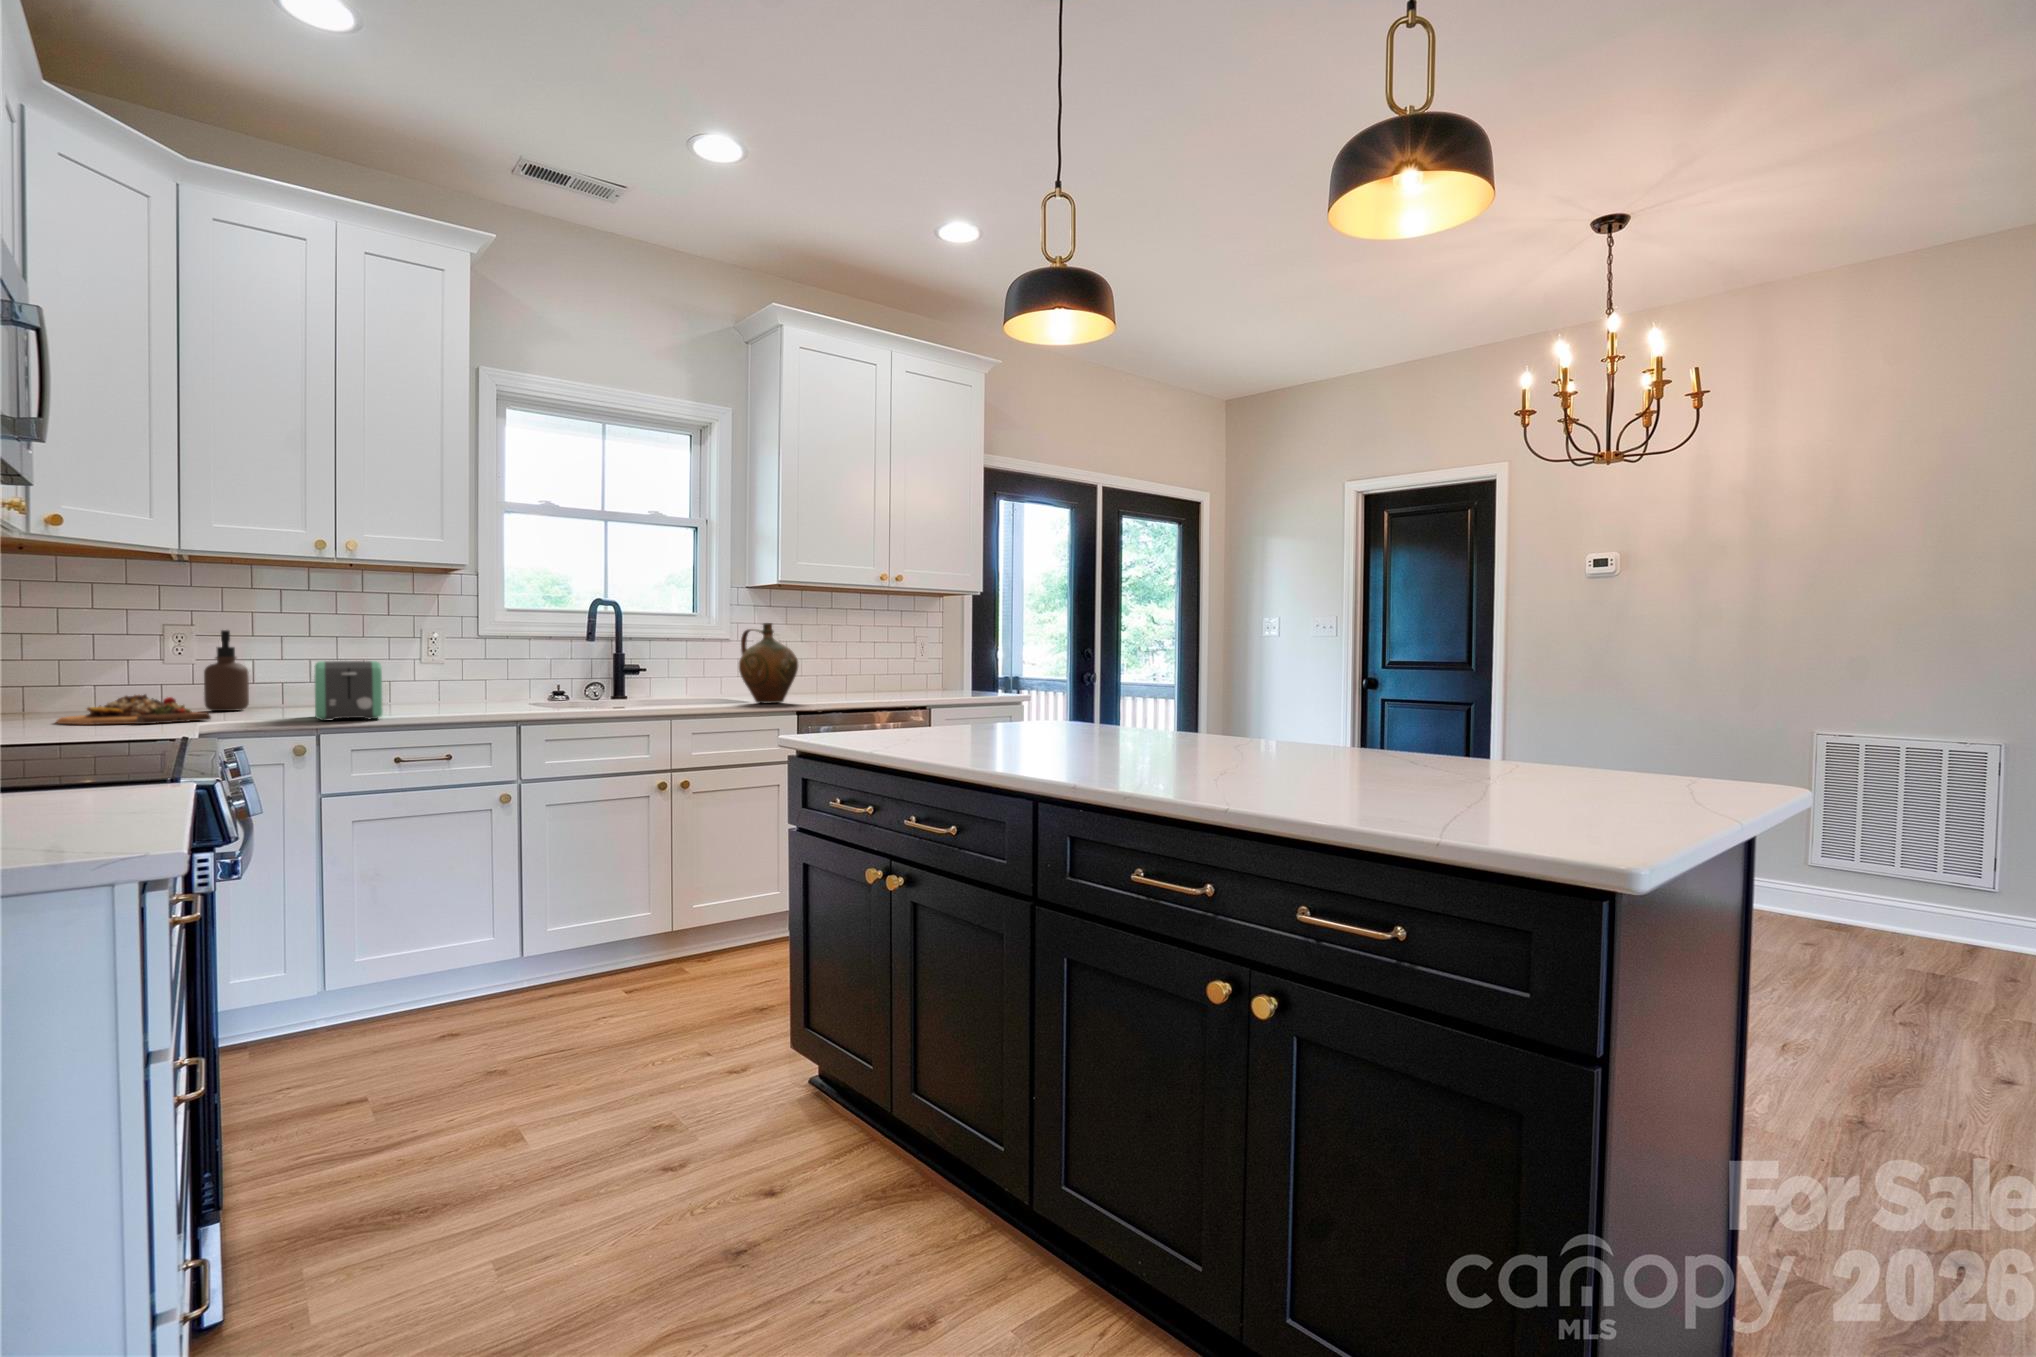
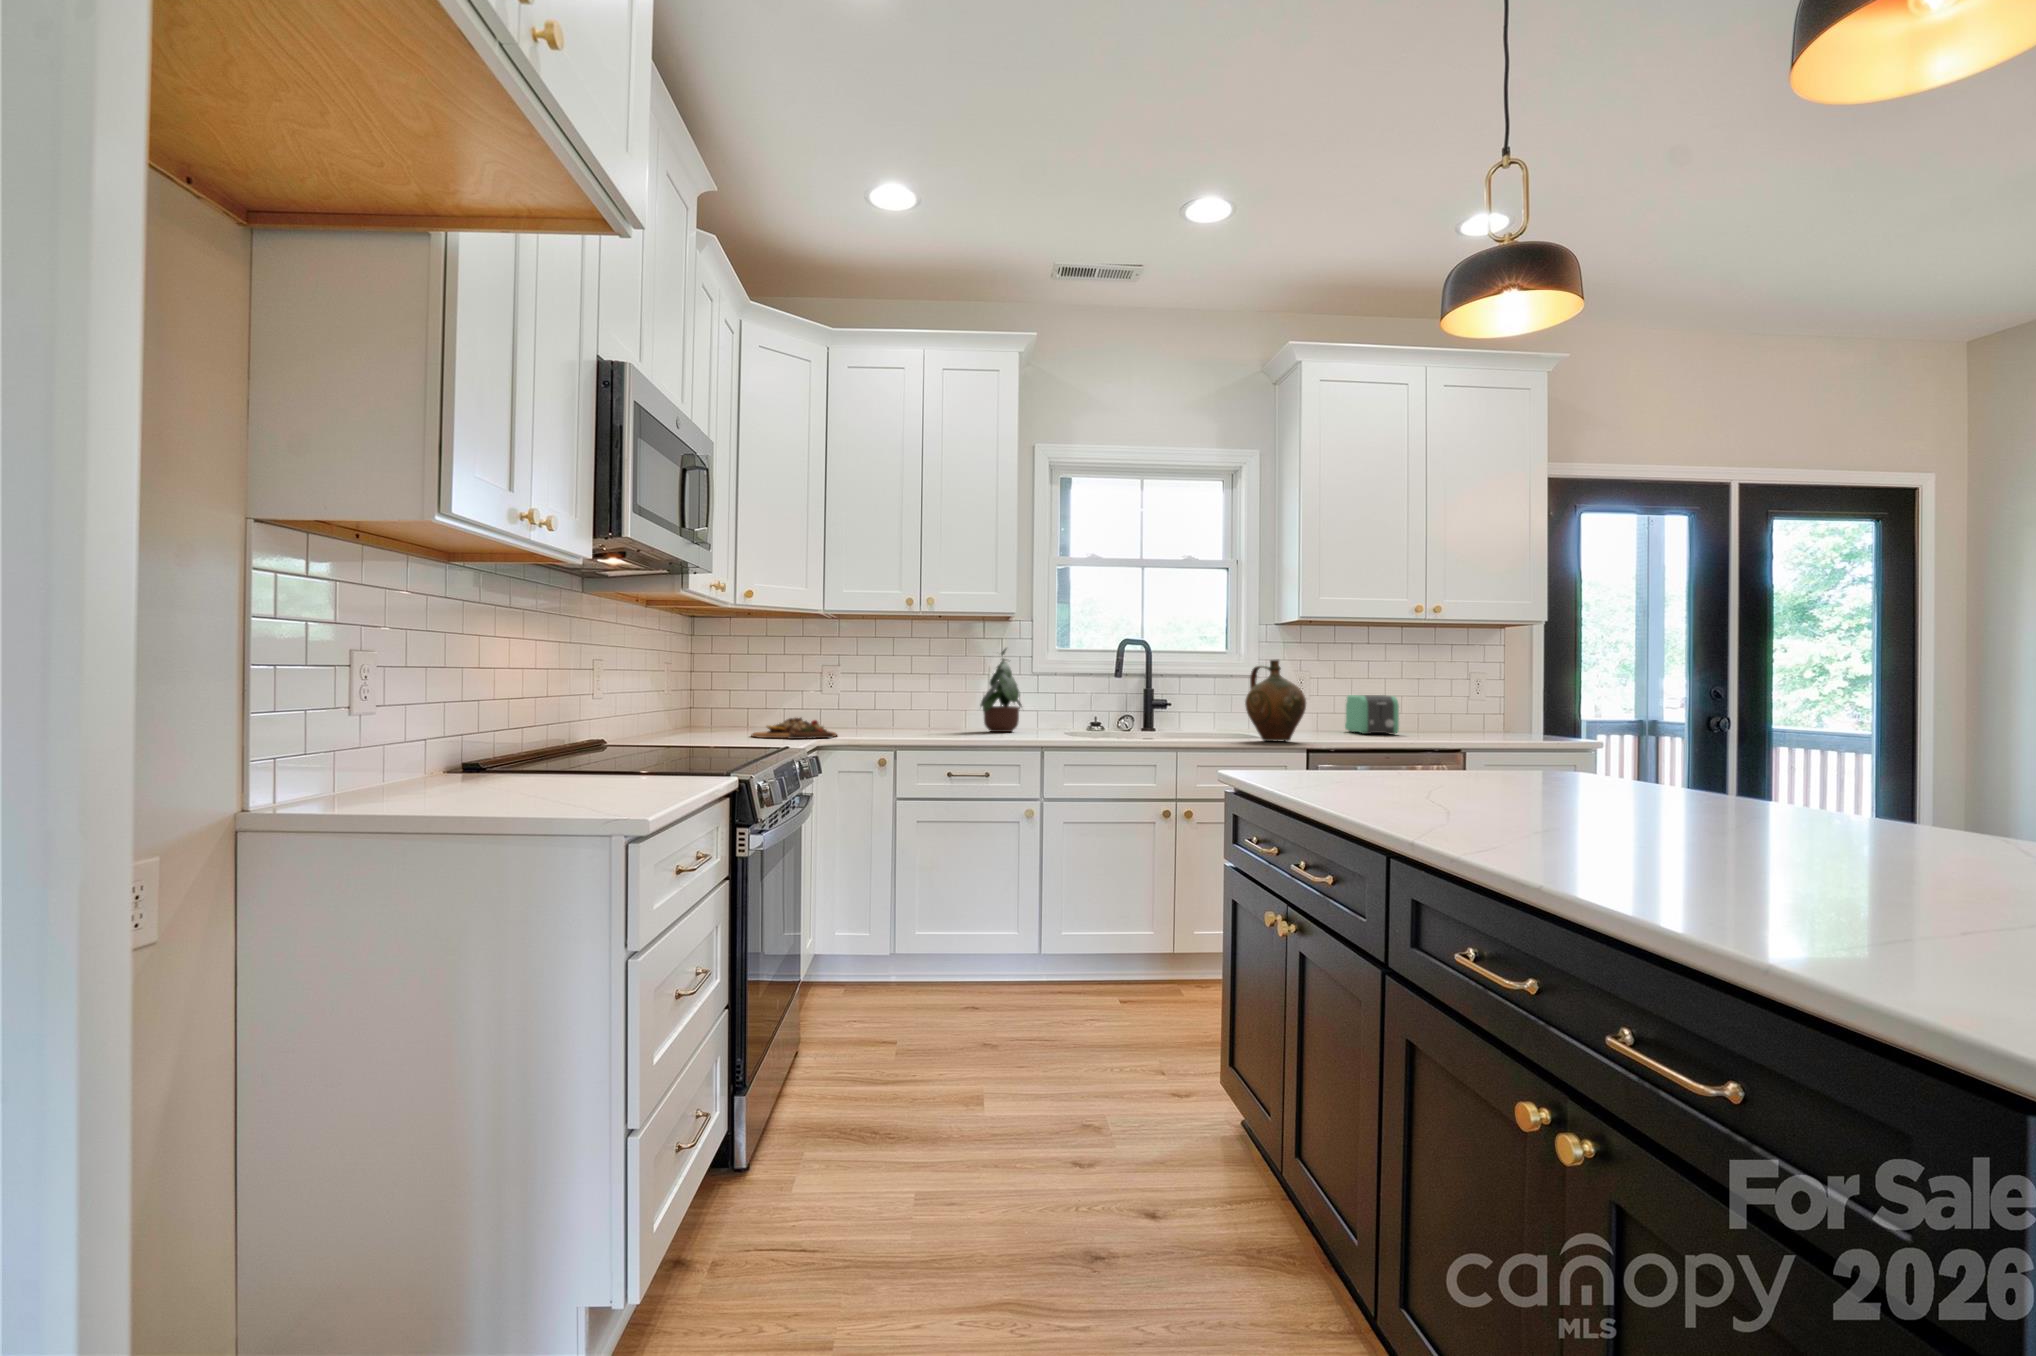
potted plant: none [404,605,473,705] -> present [980,649,1022,732]
soap dispenser: present [204,630,249,711] -> none [844,670,871,732]
toaster: present [315,661,383,721] -> present [1345,695,1399,734]

